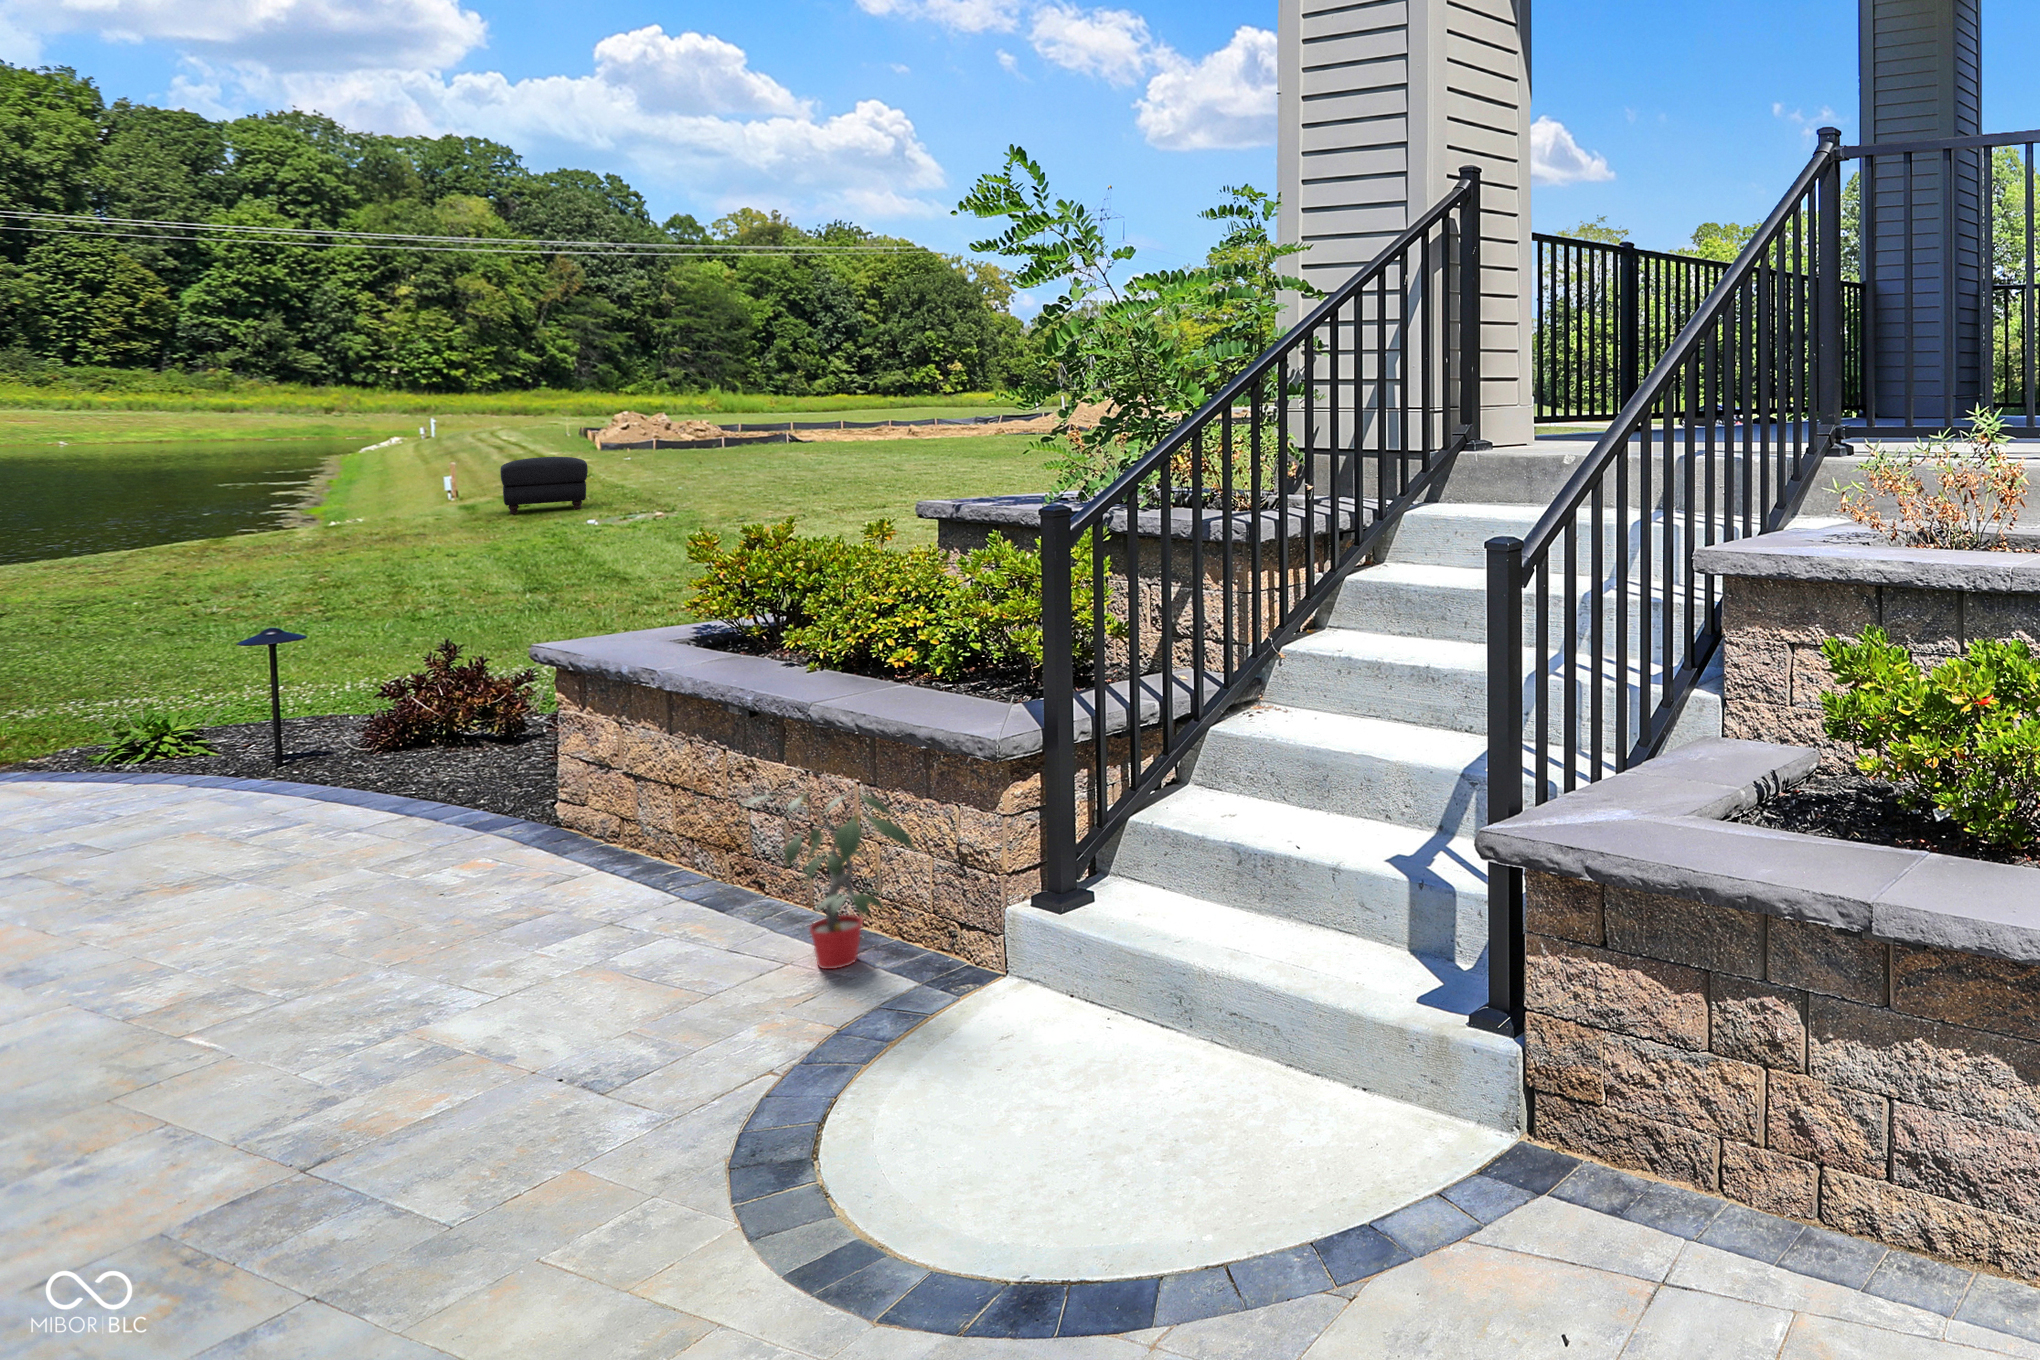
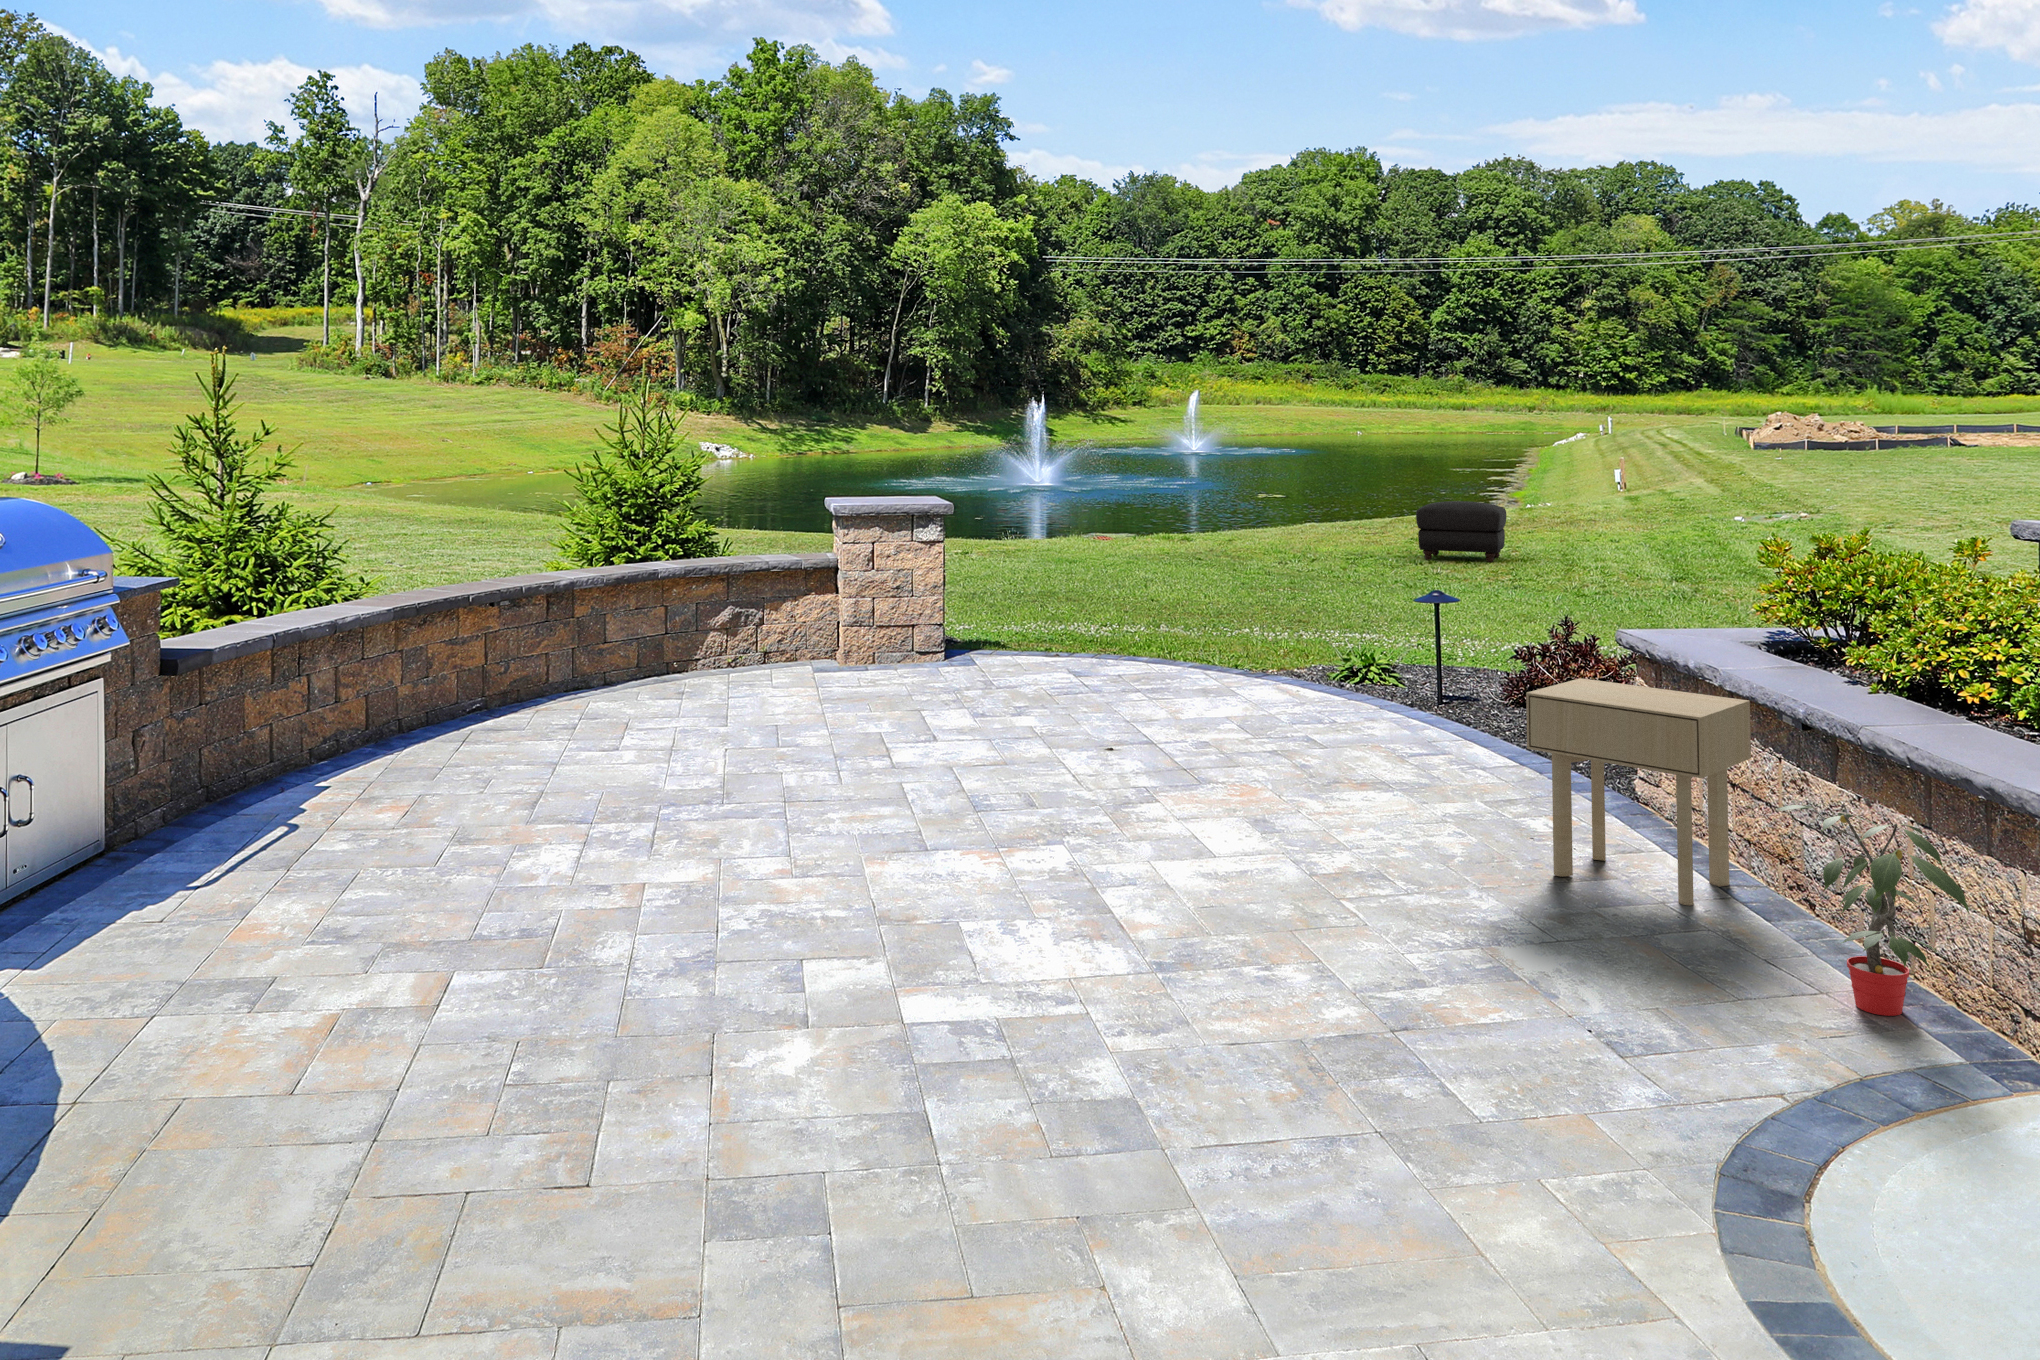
ottoman: present [500,457,588,514] -> present [1416,501,1506,562]
side table: none [449,701,697,936] -> present [1526,678,1751,905]

